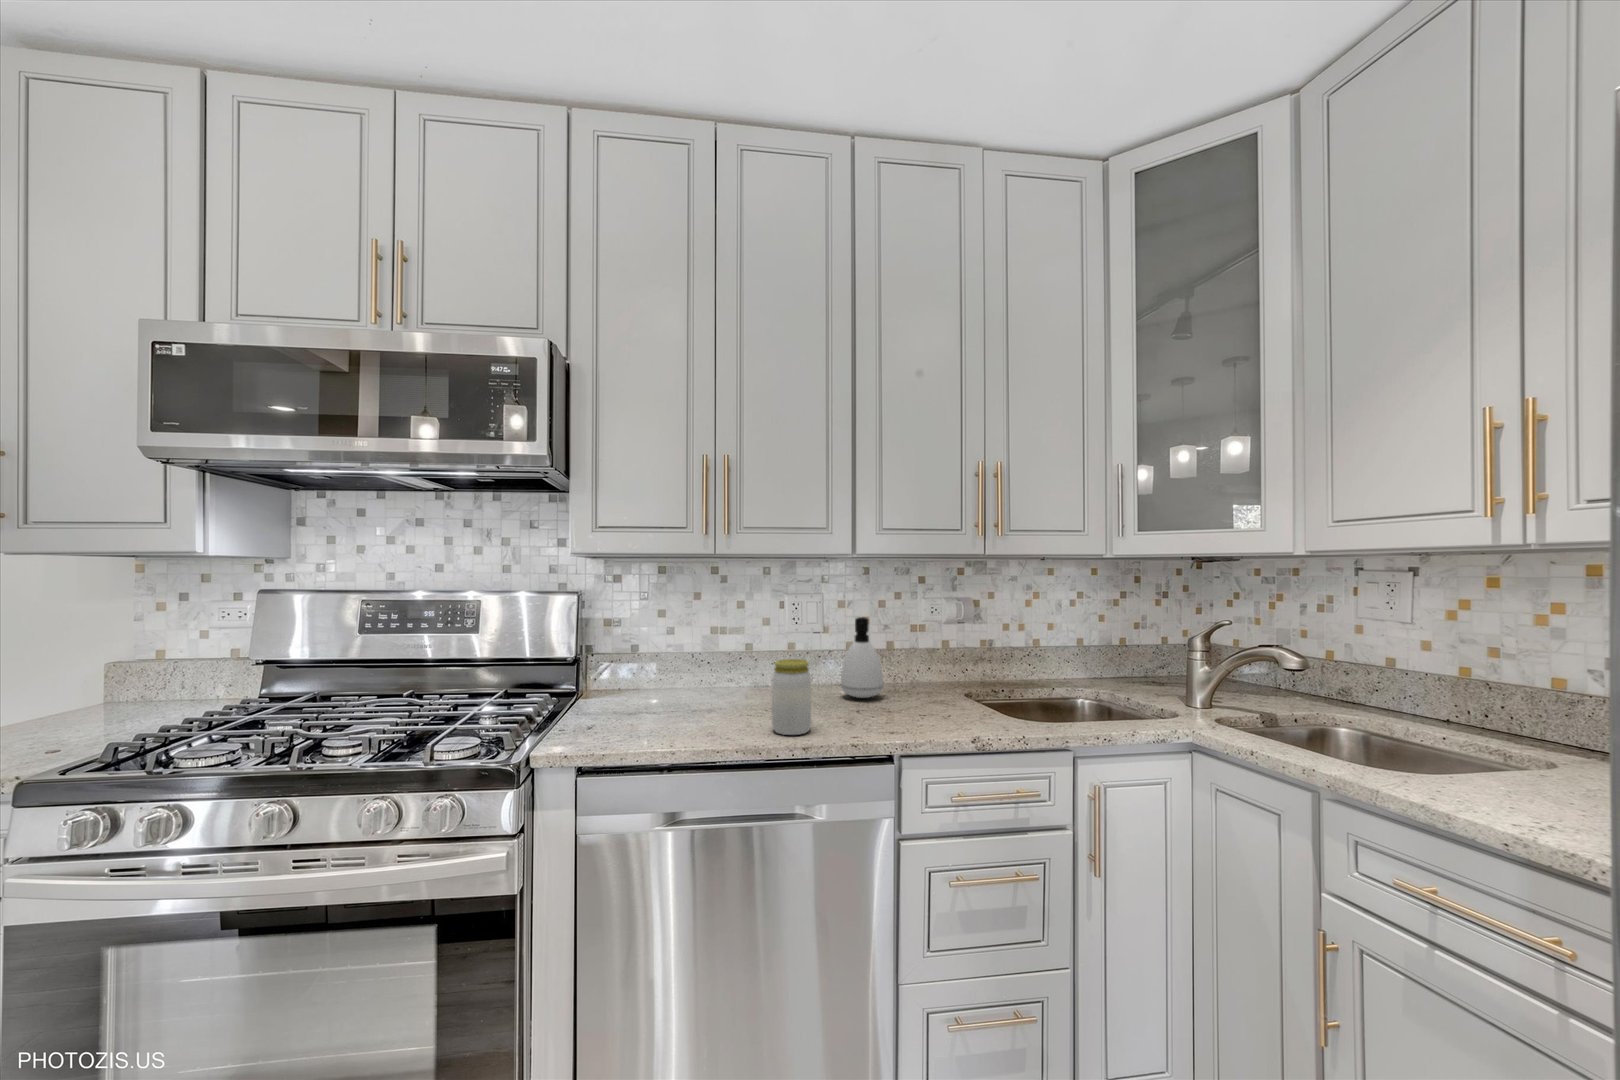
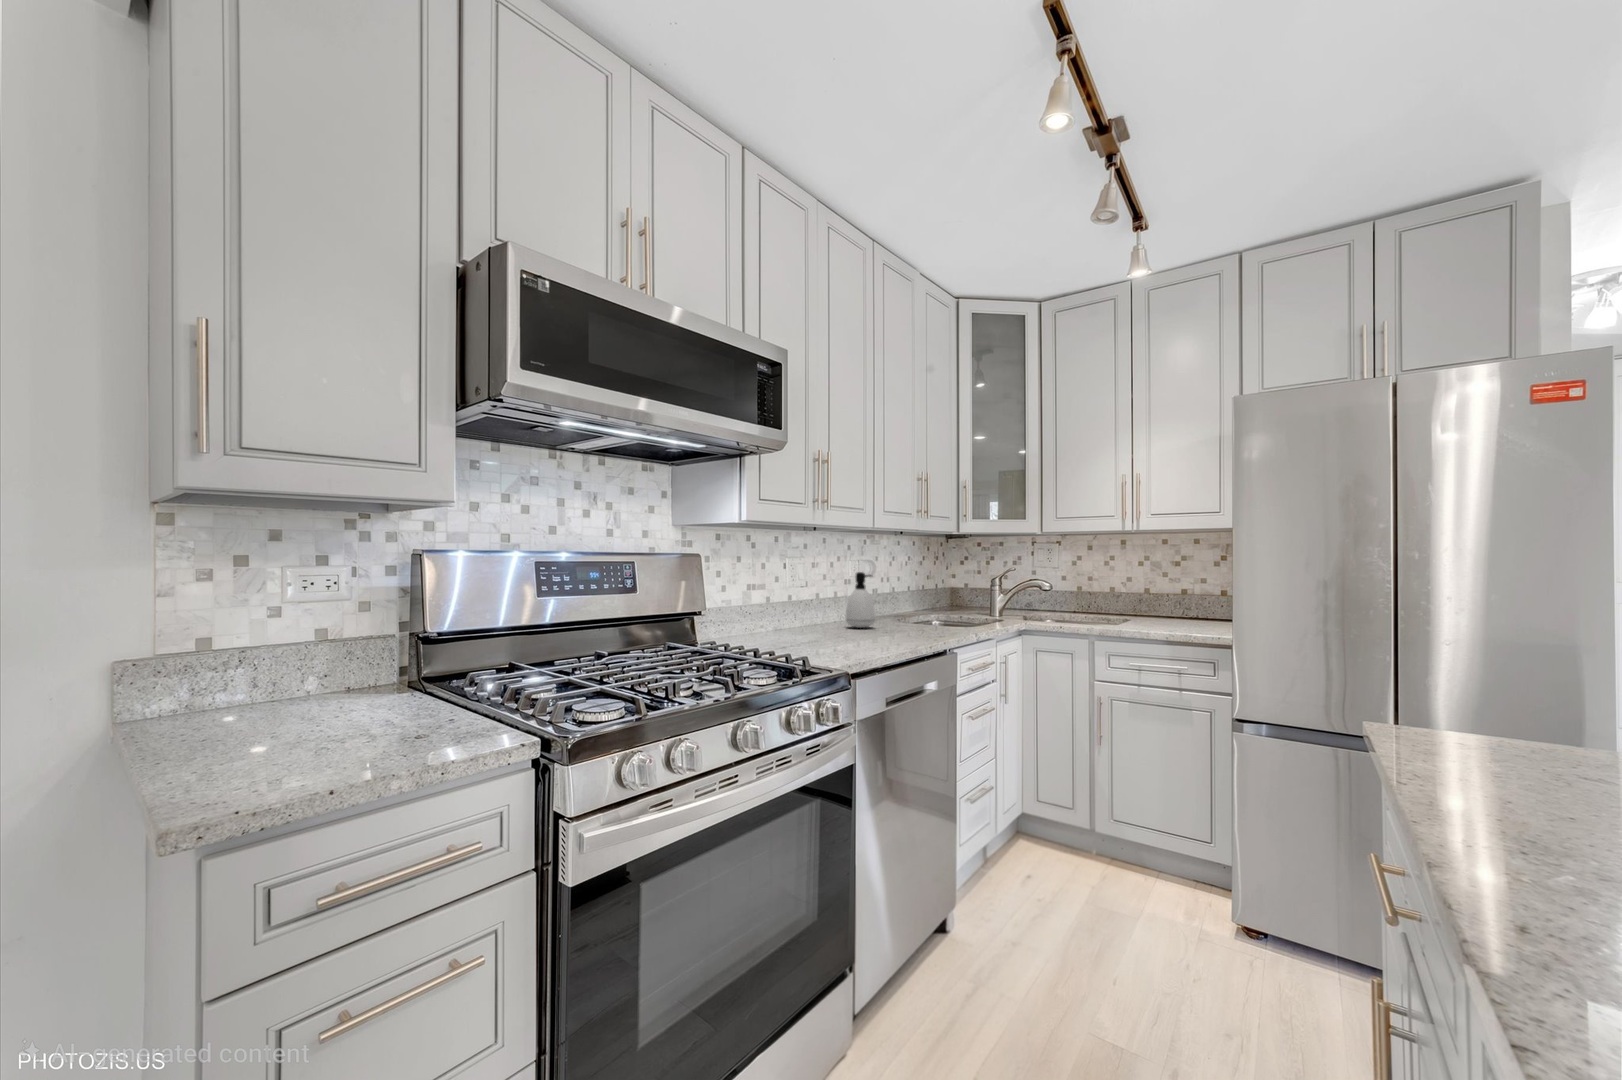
jar: present [772,659,811,735] -> none [888,595,913,641]

